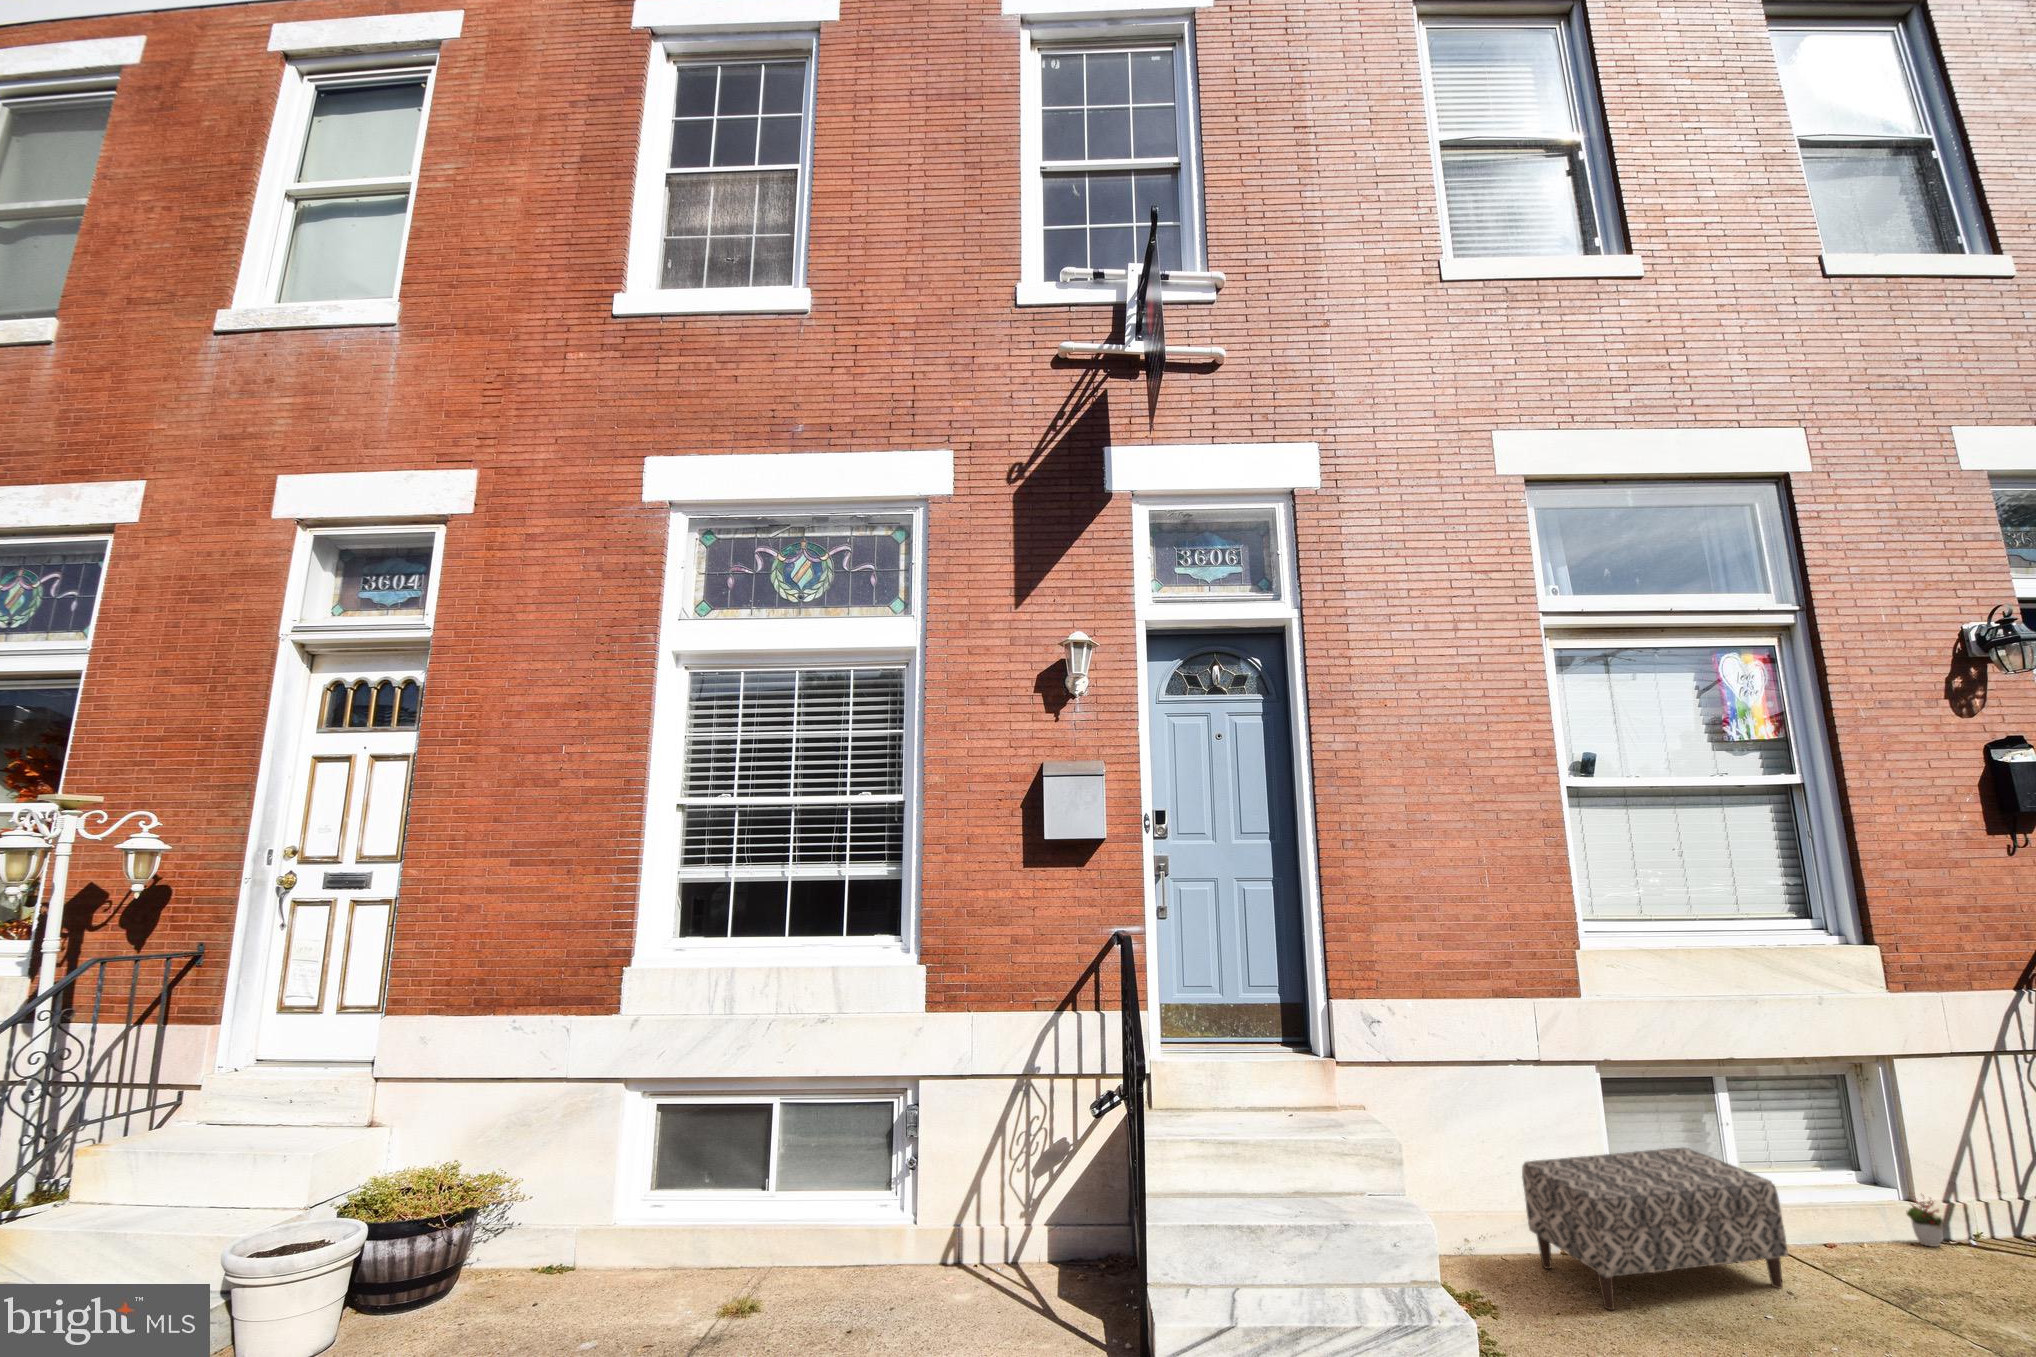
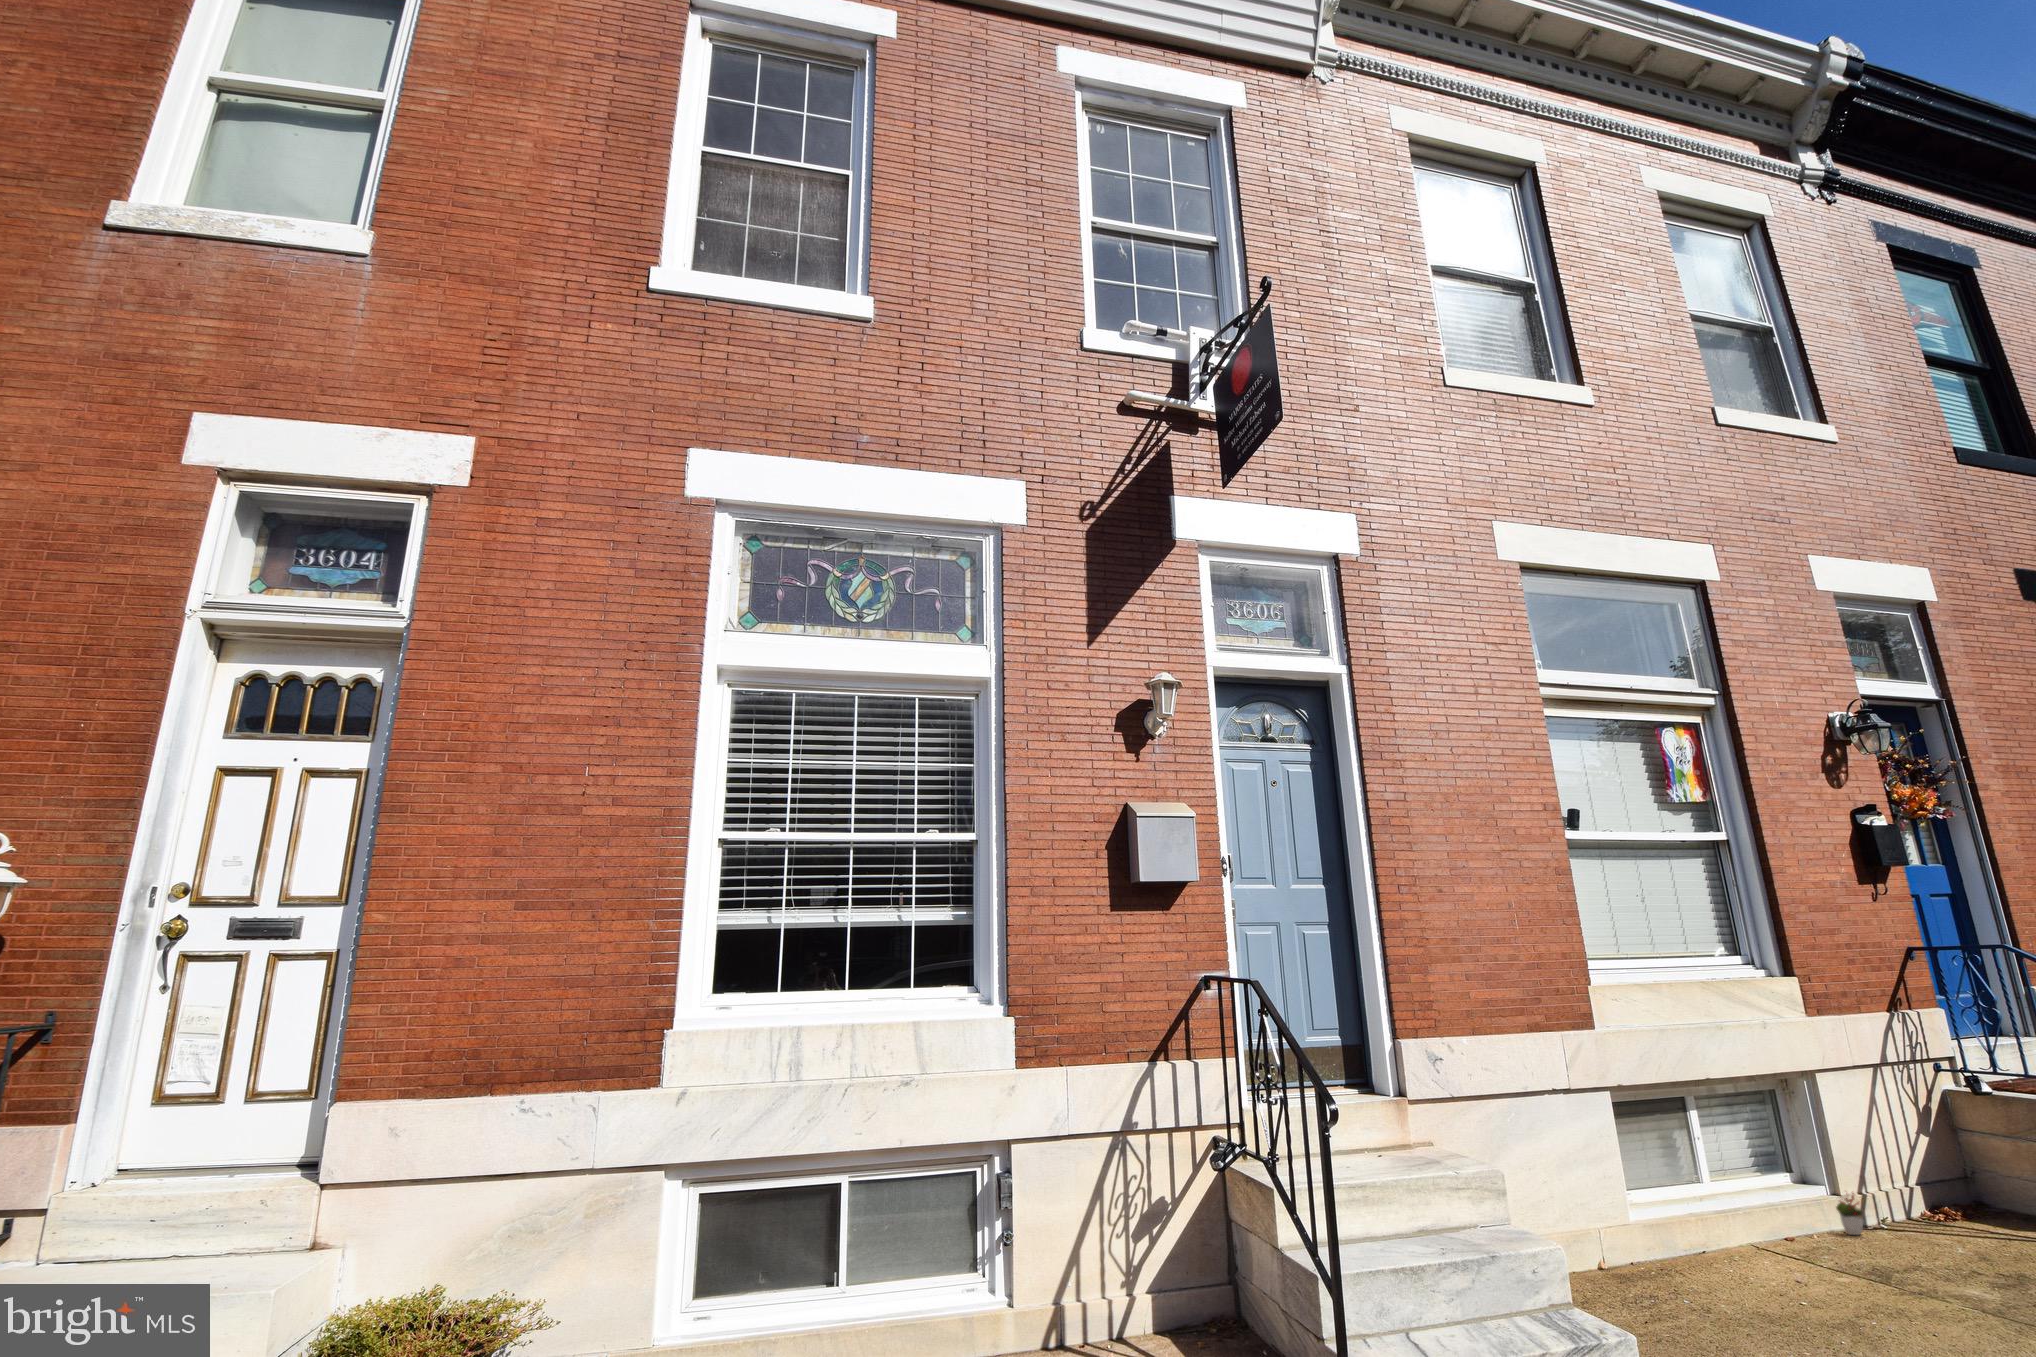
bench: present [1522,1148,1788,1310] -> none [1566,1164,1779,1308]

